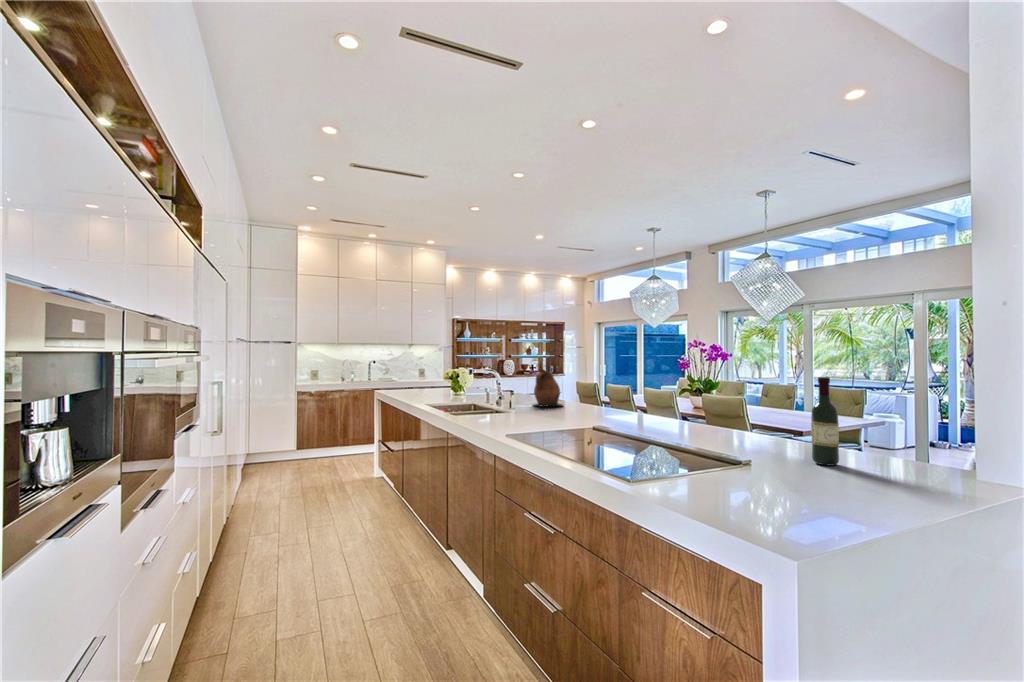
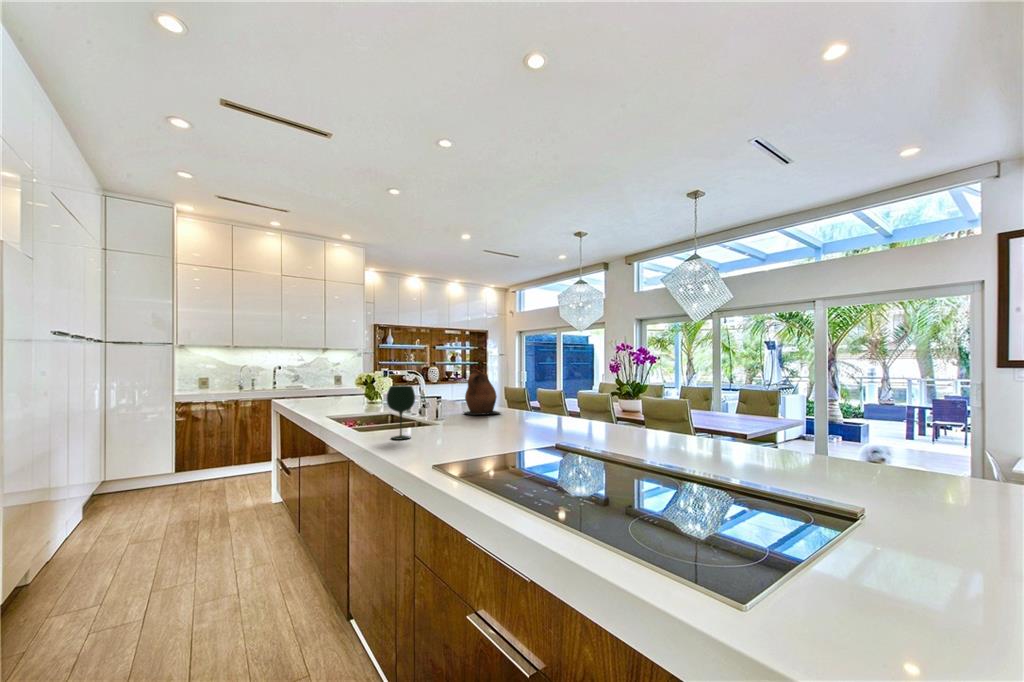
wine bottle: present [811,377,839,466] -> none [927,363,982,506]
wine glass: none [473,383,494,422] -> present [387,386,415,440]

